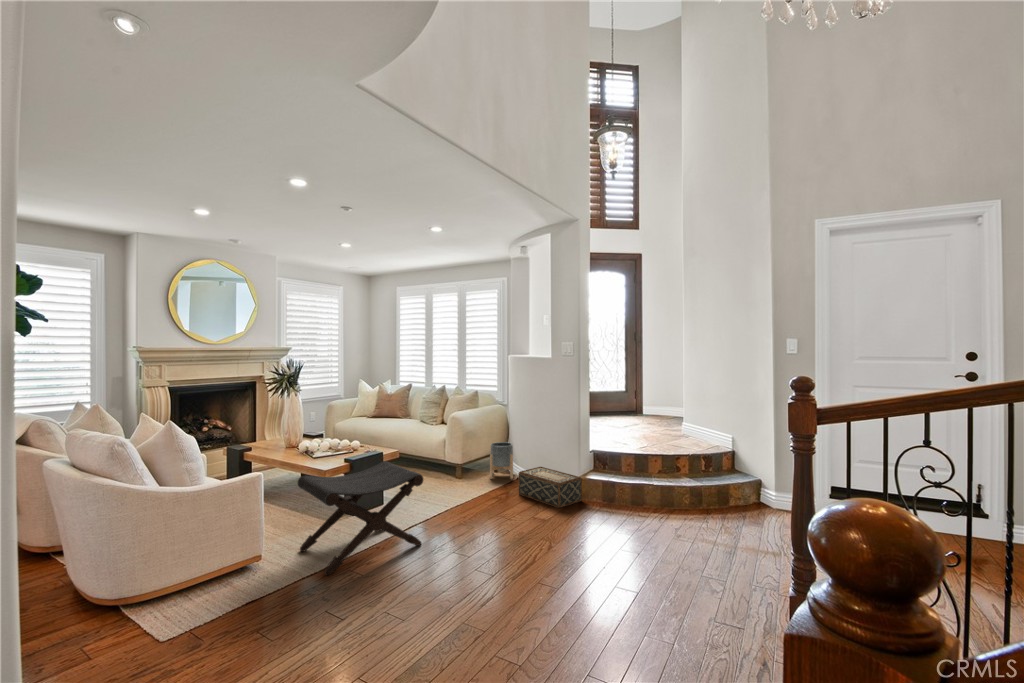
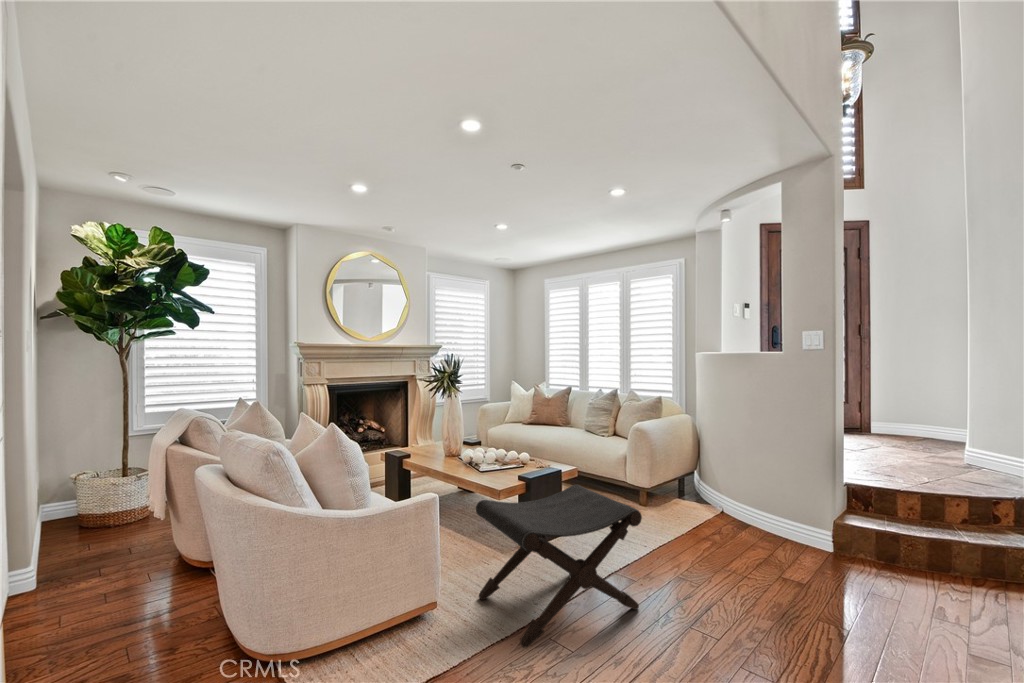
planter: present [490,442,513,479] -> none [682,461,716,511]
woven basket: present [519,467,582,508] -> none [737,499,842,564]

